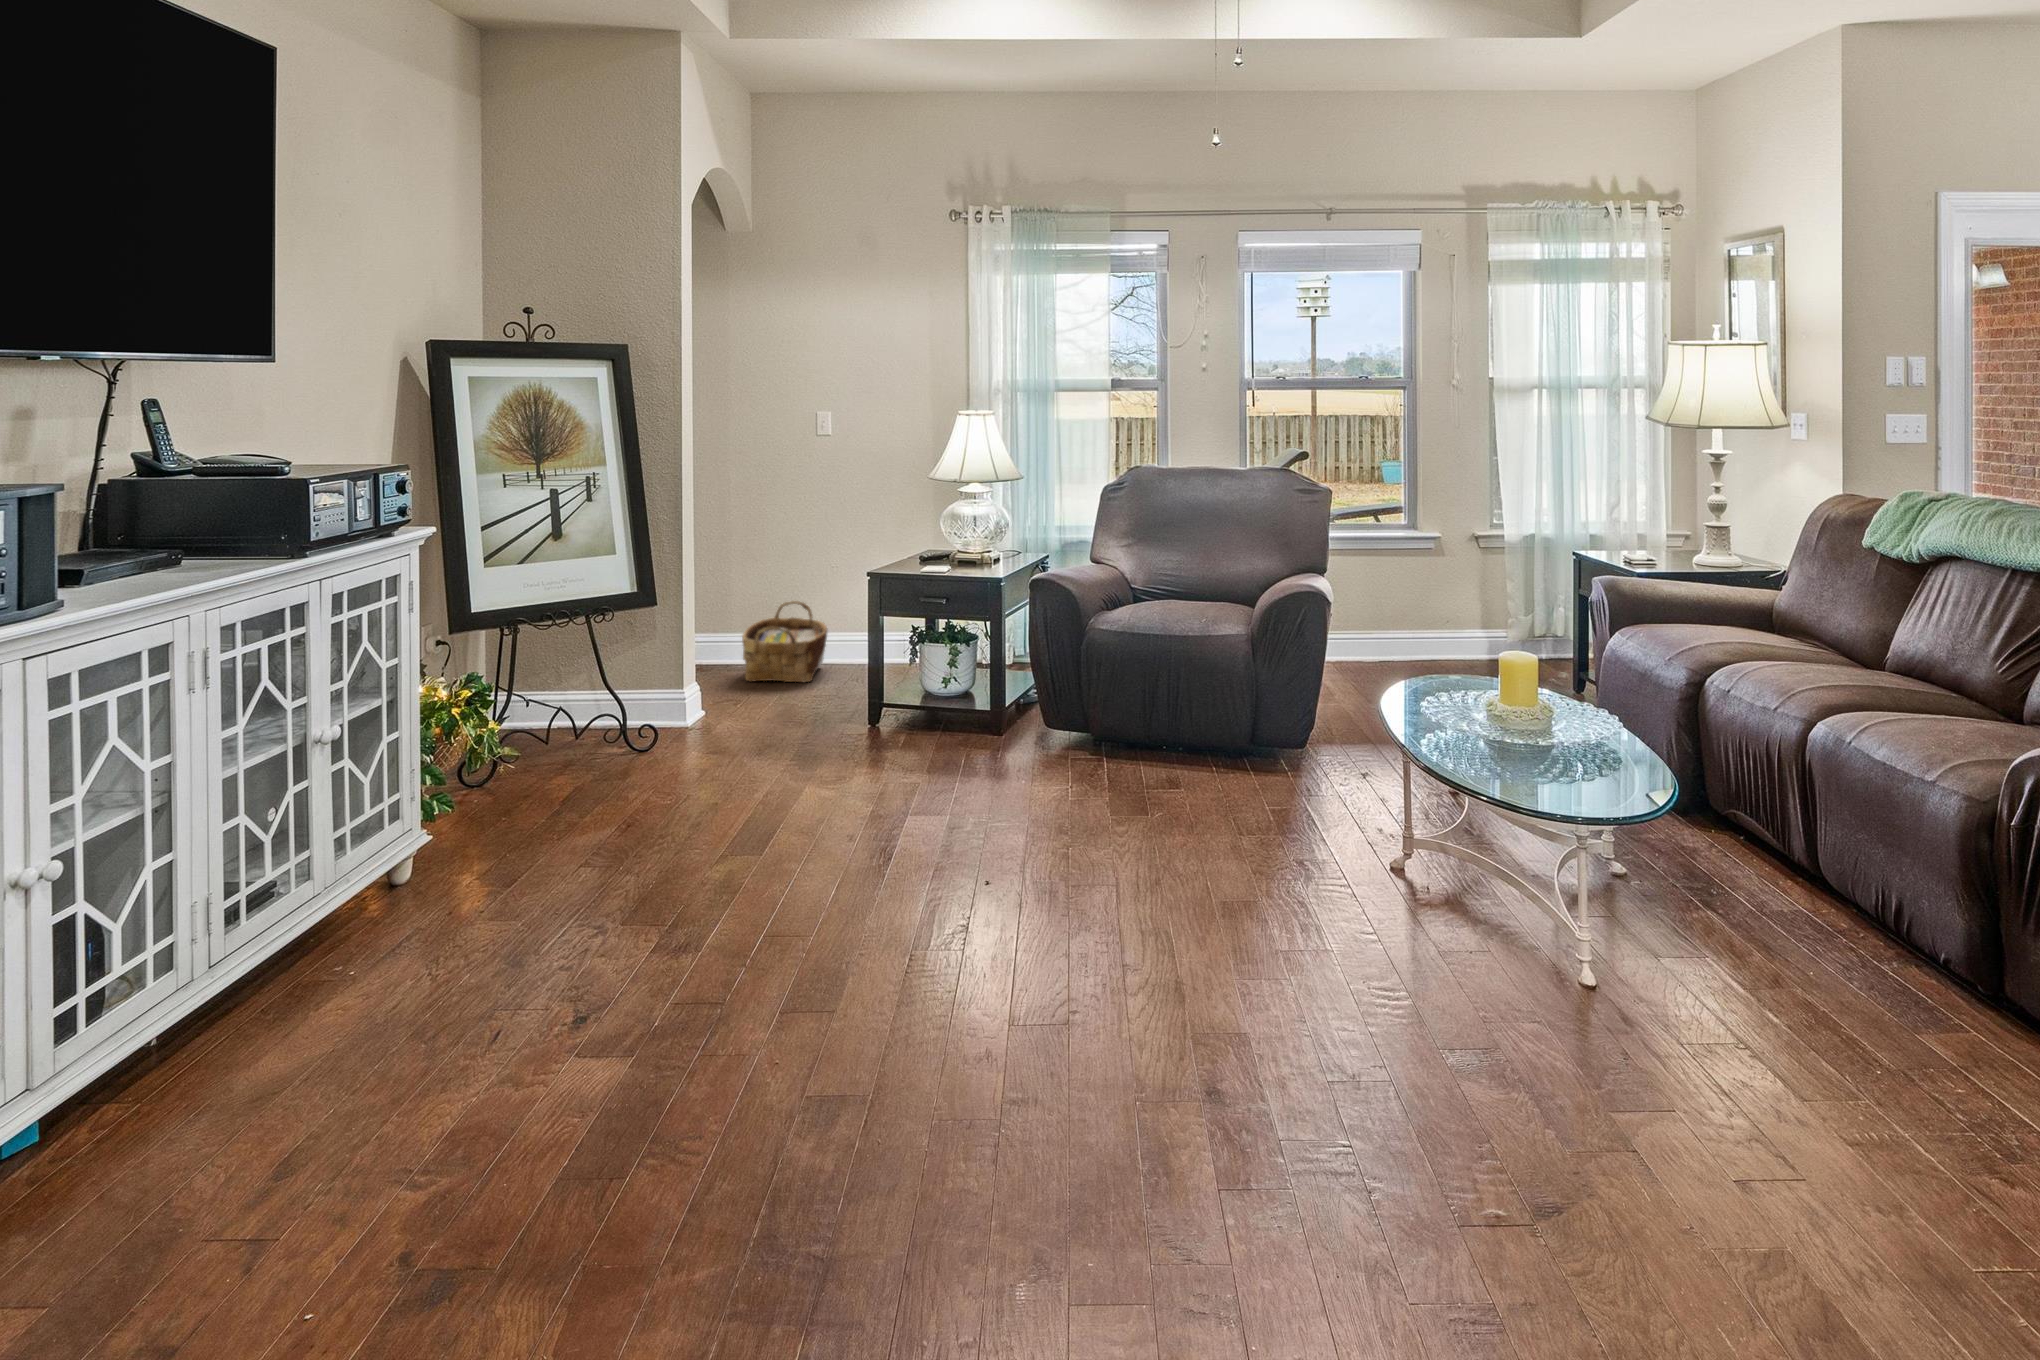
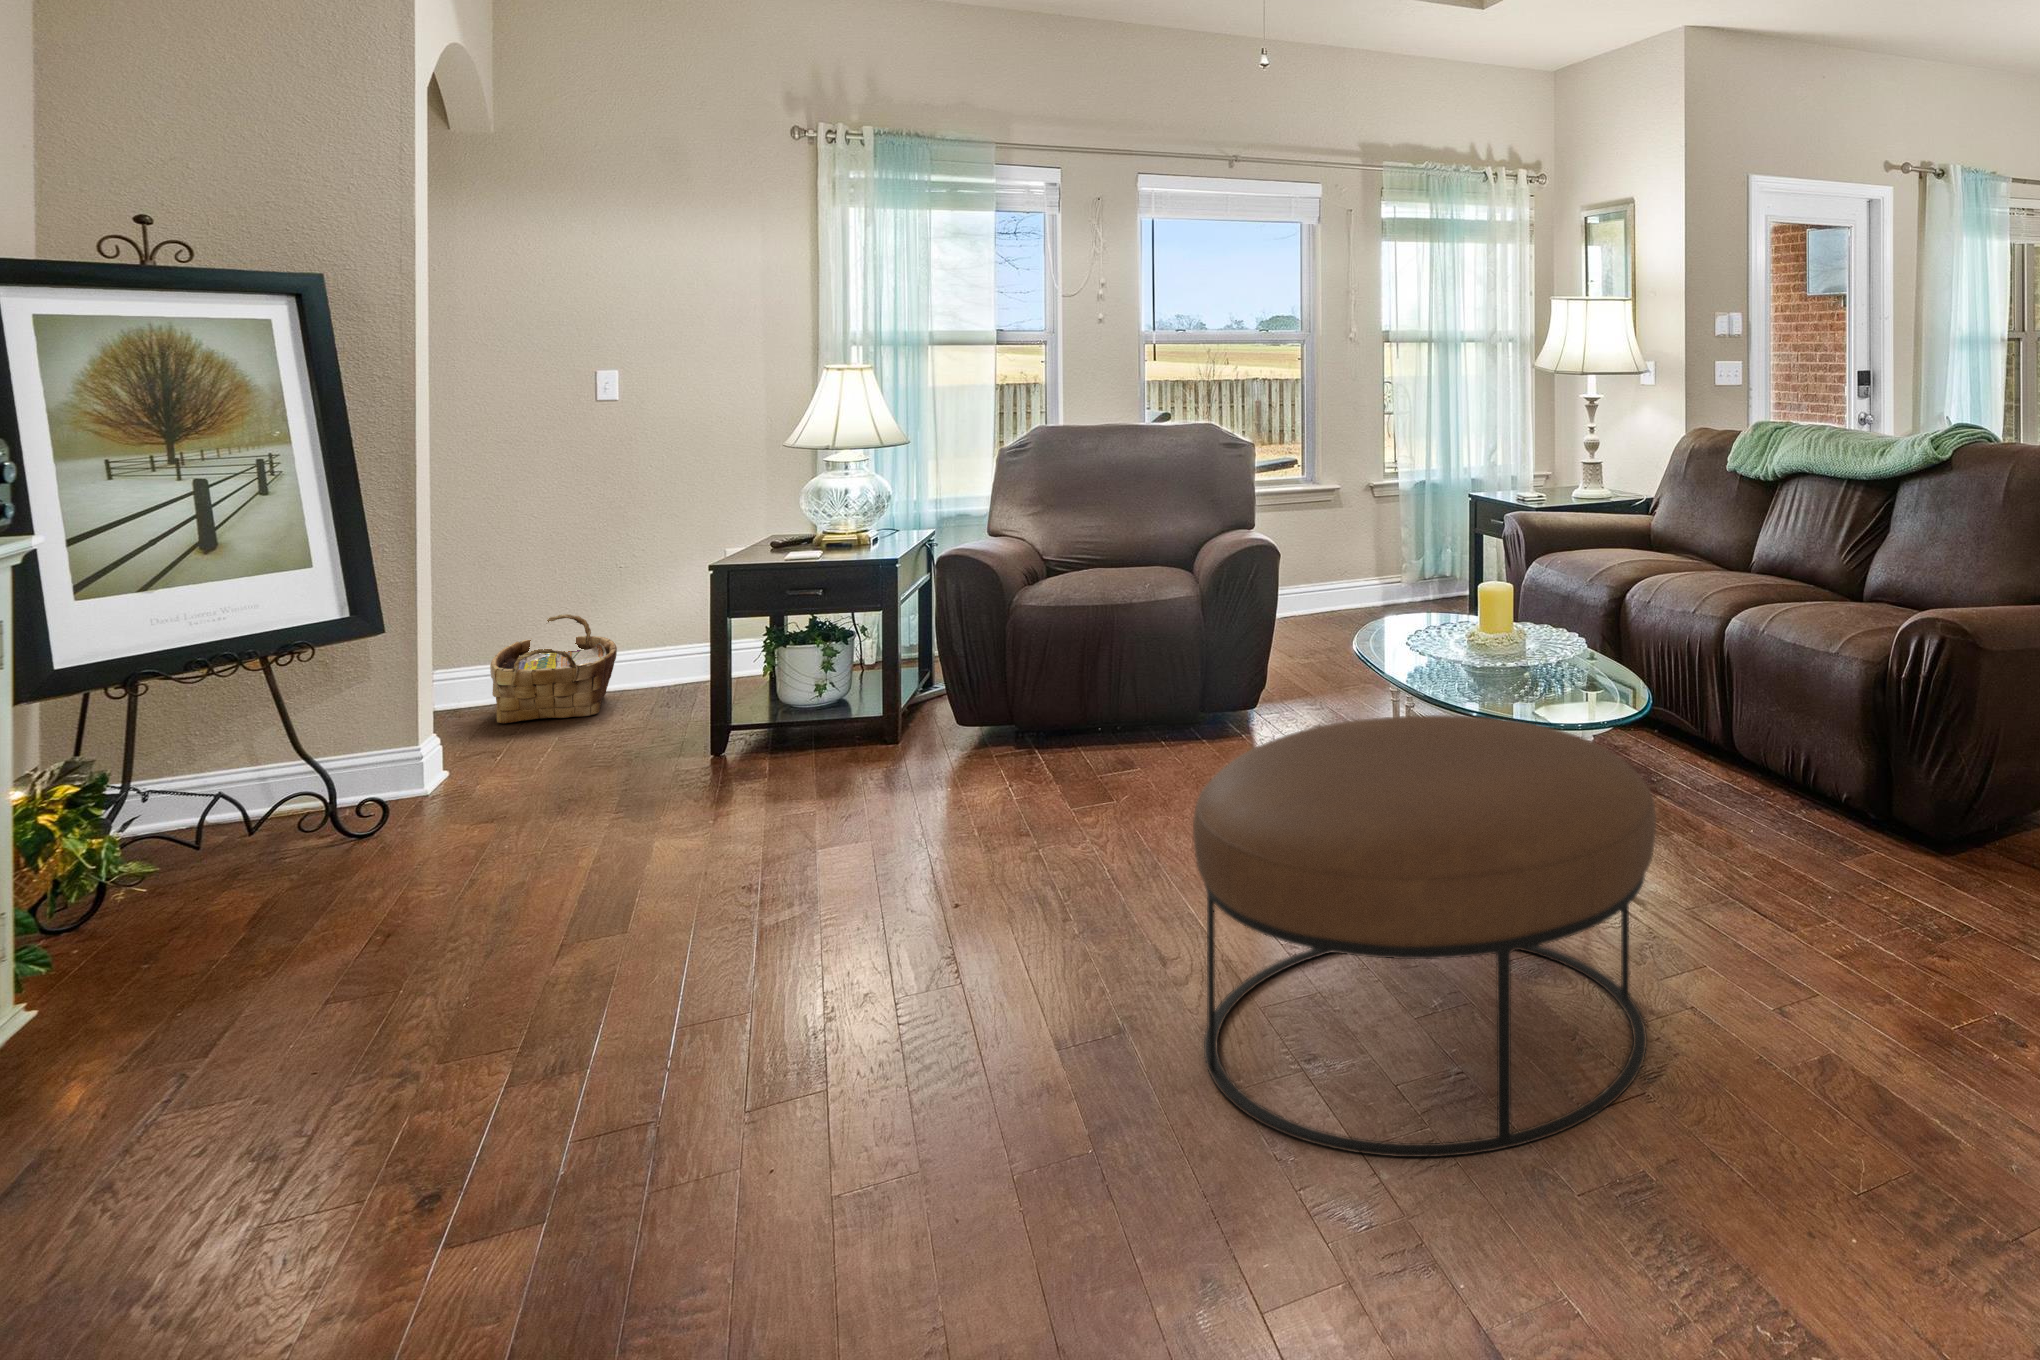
ottoman: none [1096,758,1512,1147] -> present [1193,715,1656,1157]

